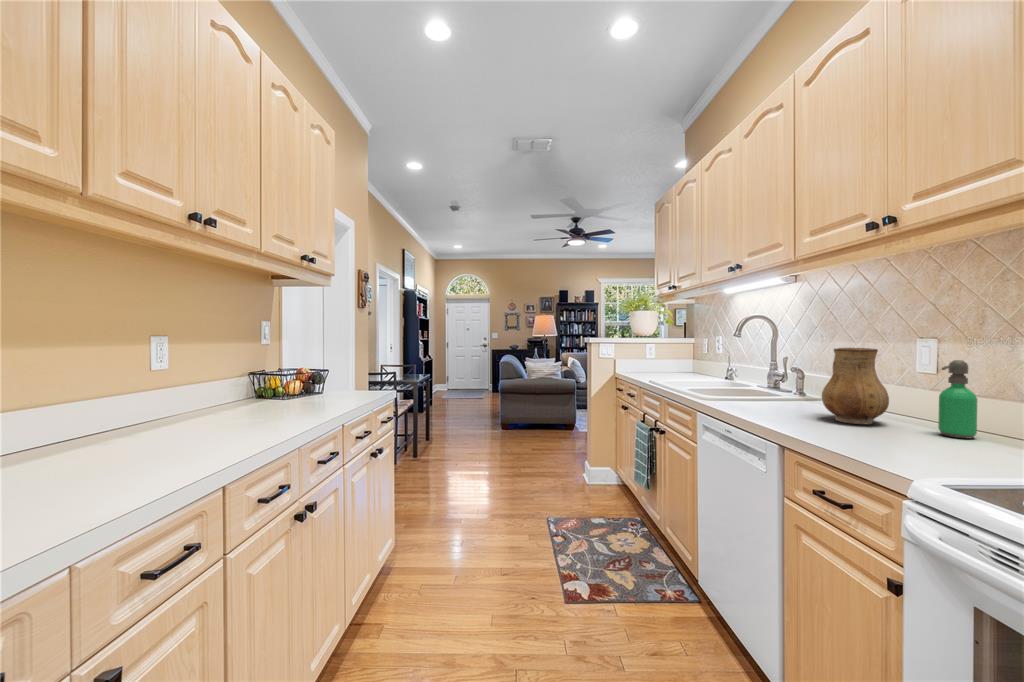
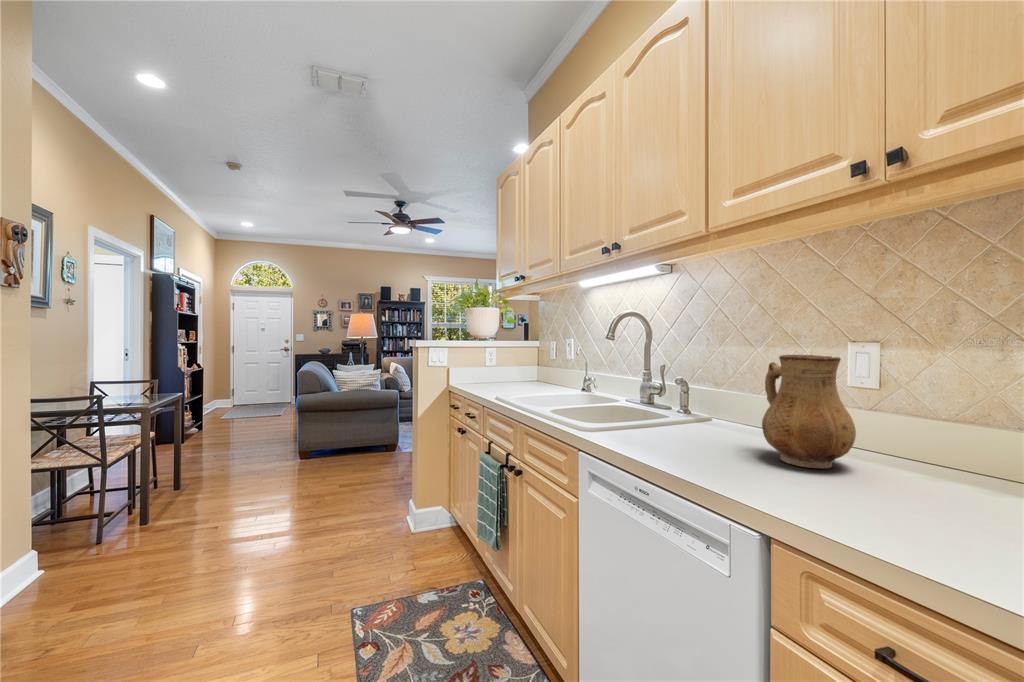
soap dispenser: present [938,360,977,438] -> none [930,374,987,489]

